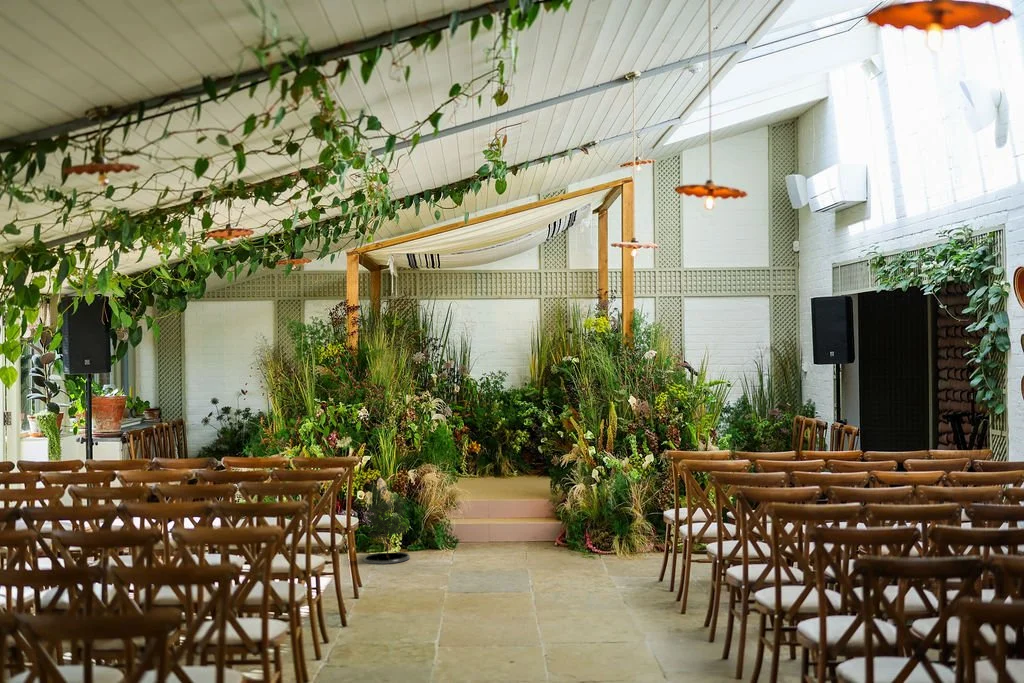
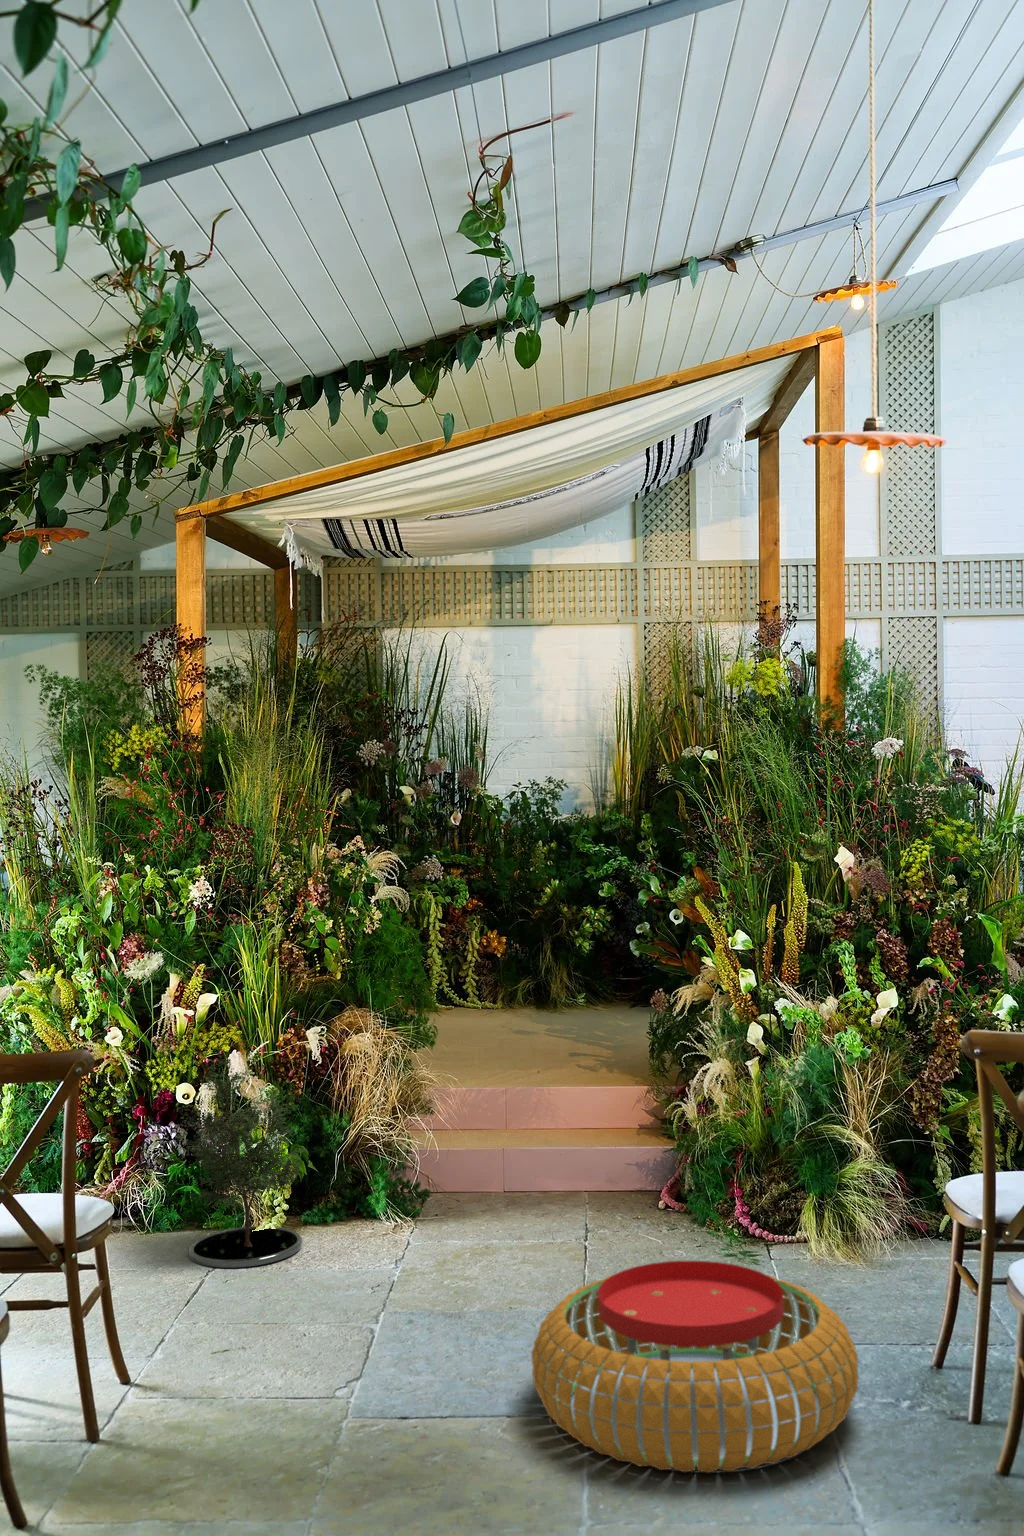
pouf: none [513,544,632,607] -> present [532,1261,859,1473]

